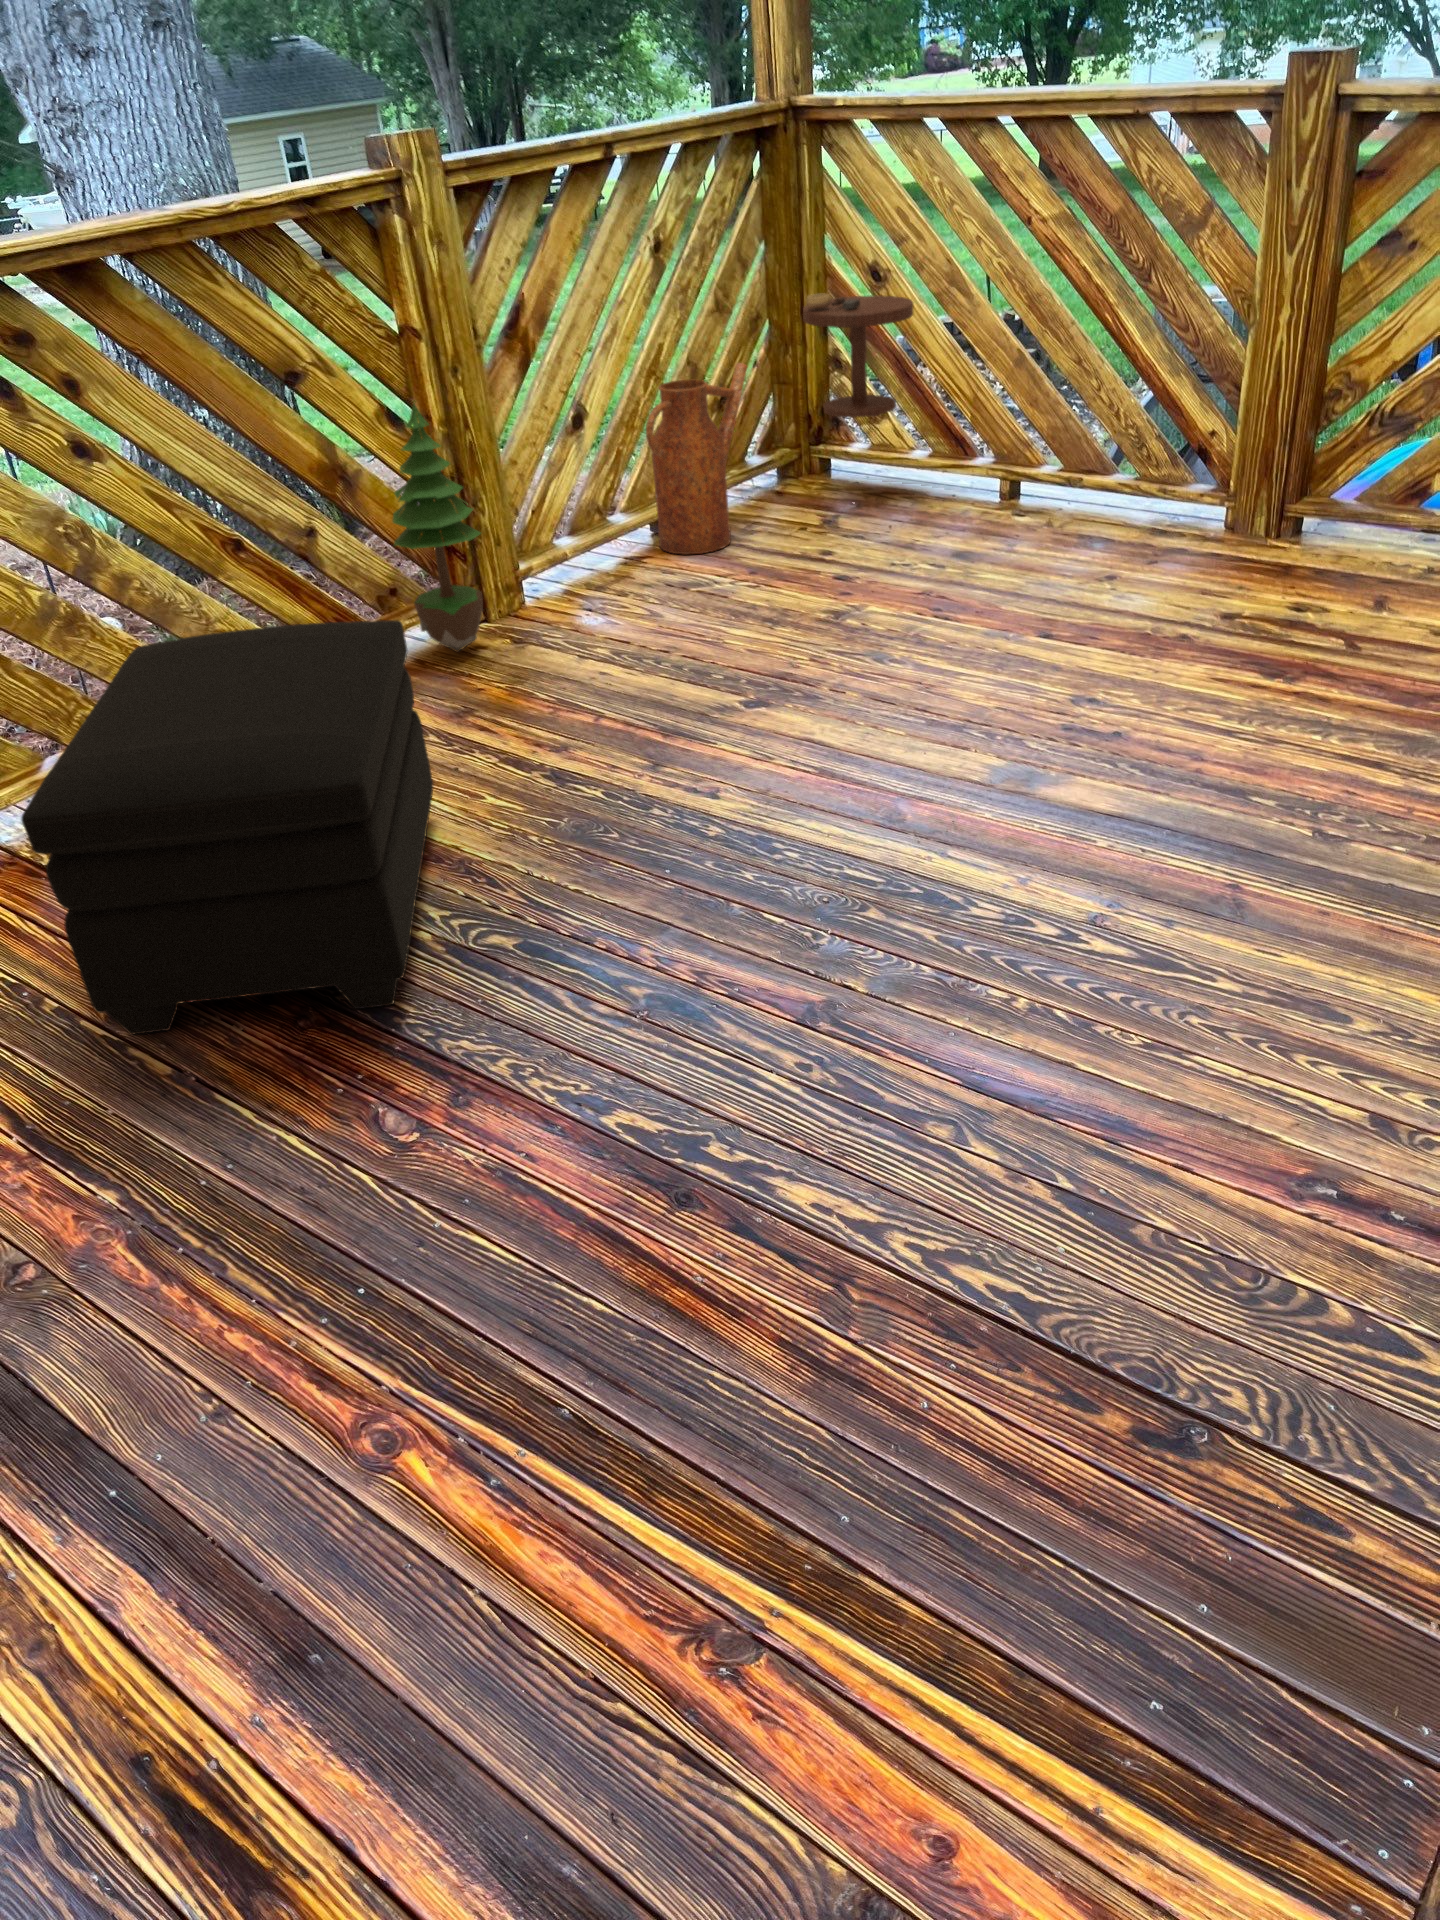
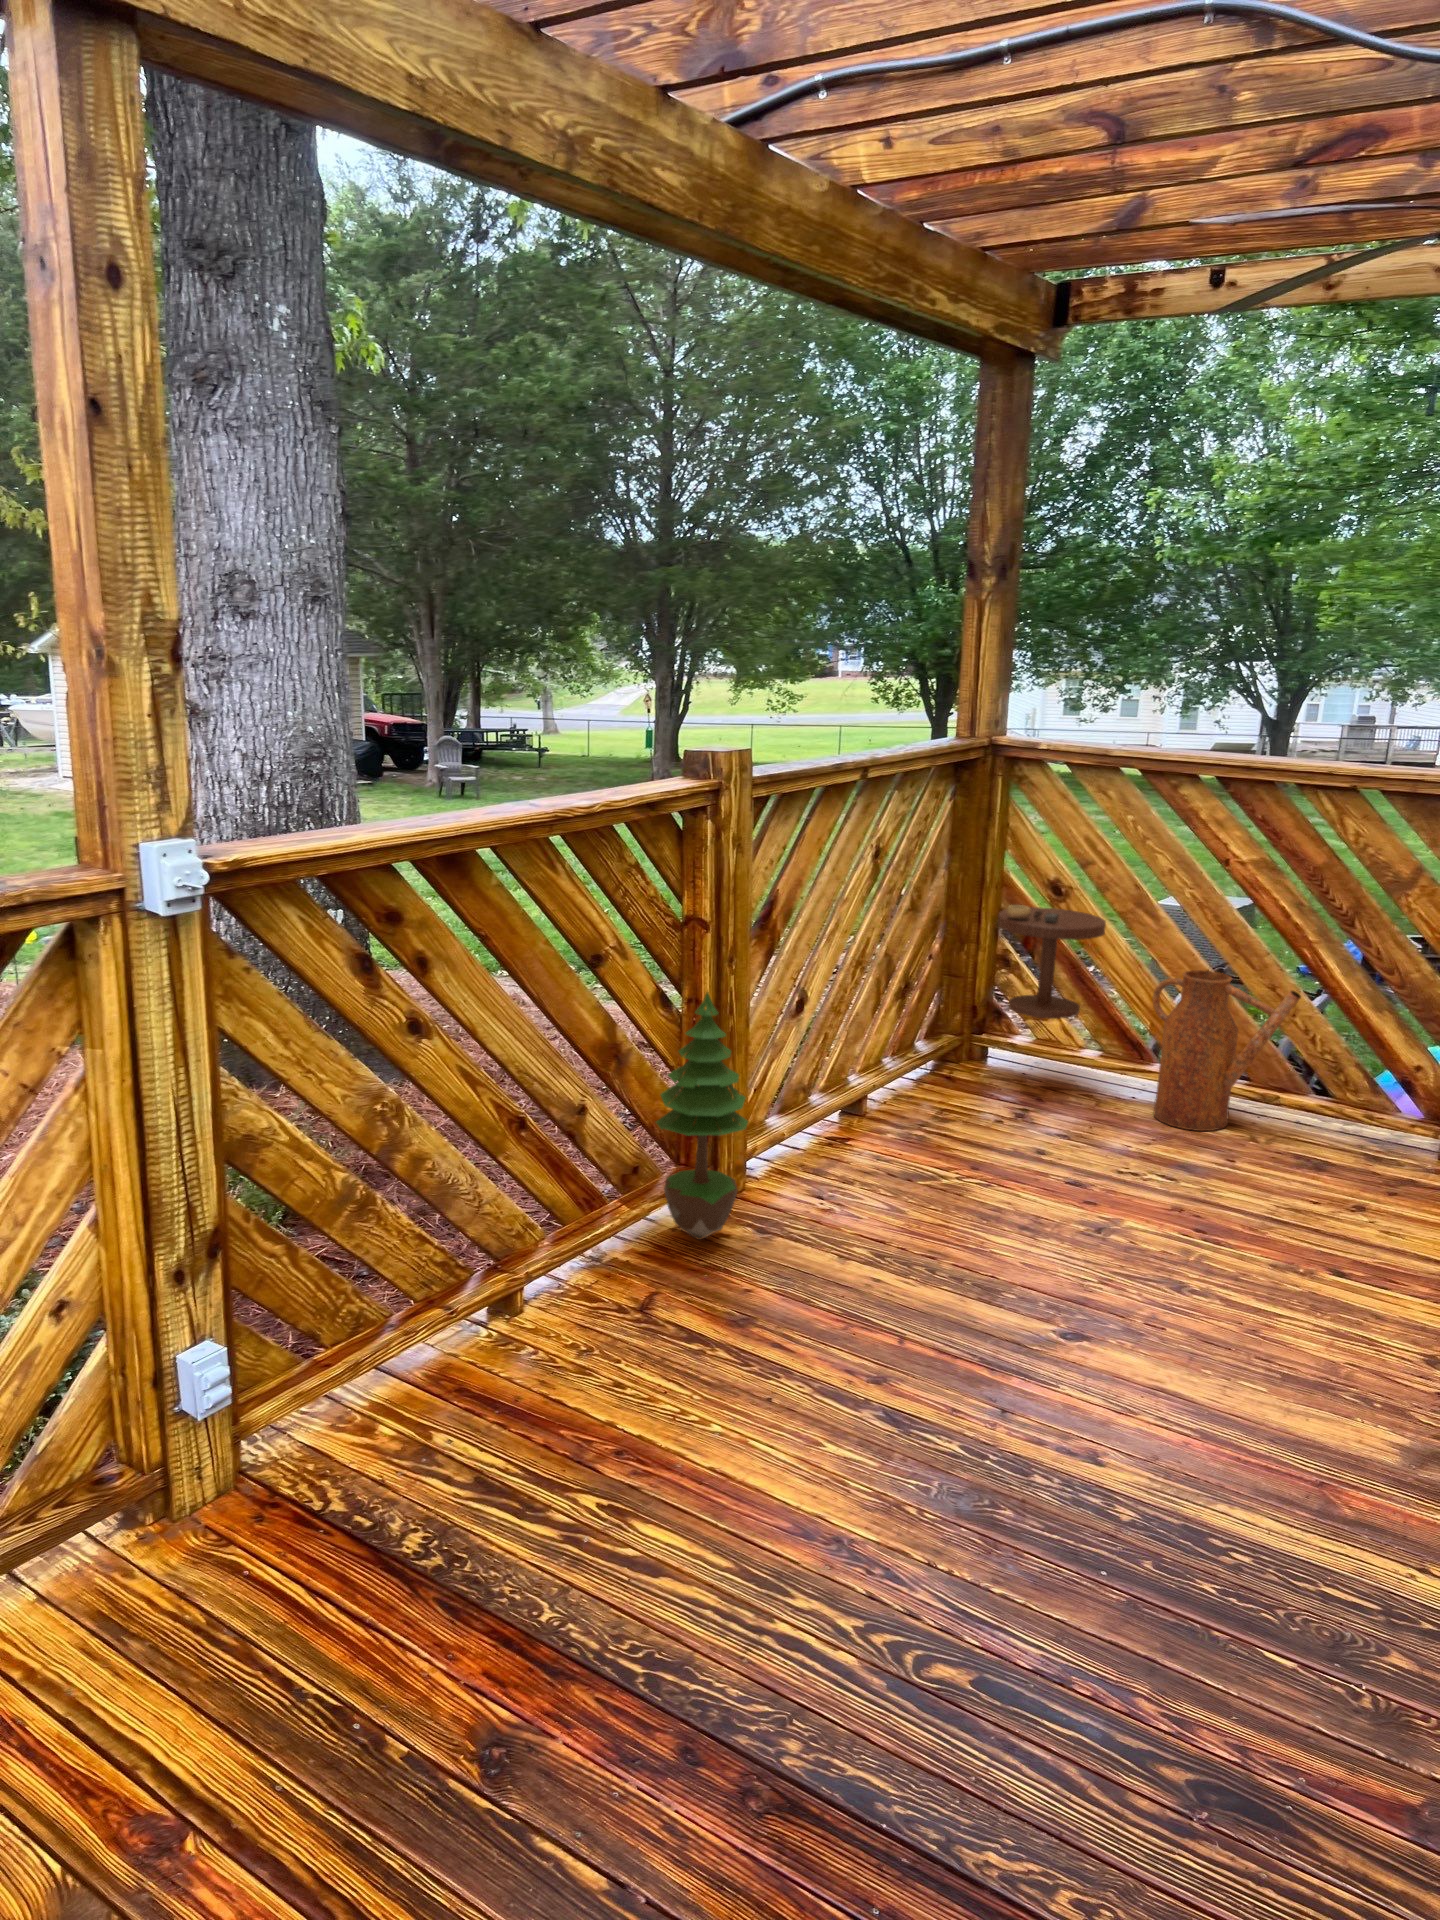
watering can: present [646,363,747,554] -> present [1152,970,1301,1131]
ottoman: present [21,620,433,1035] -> none [494,1248,919,1814]

